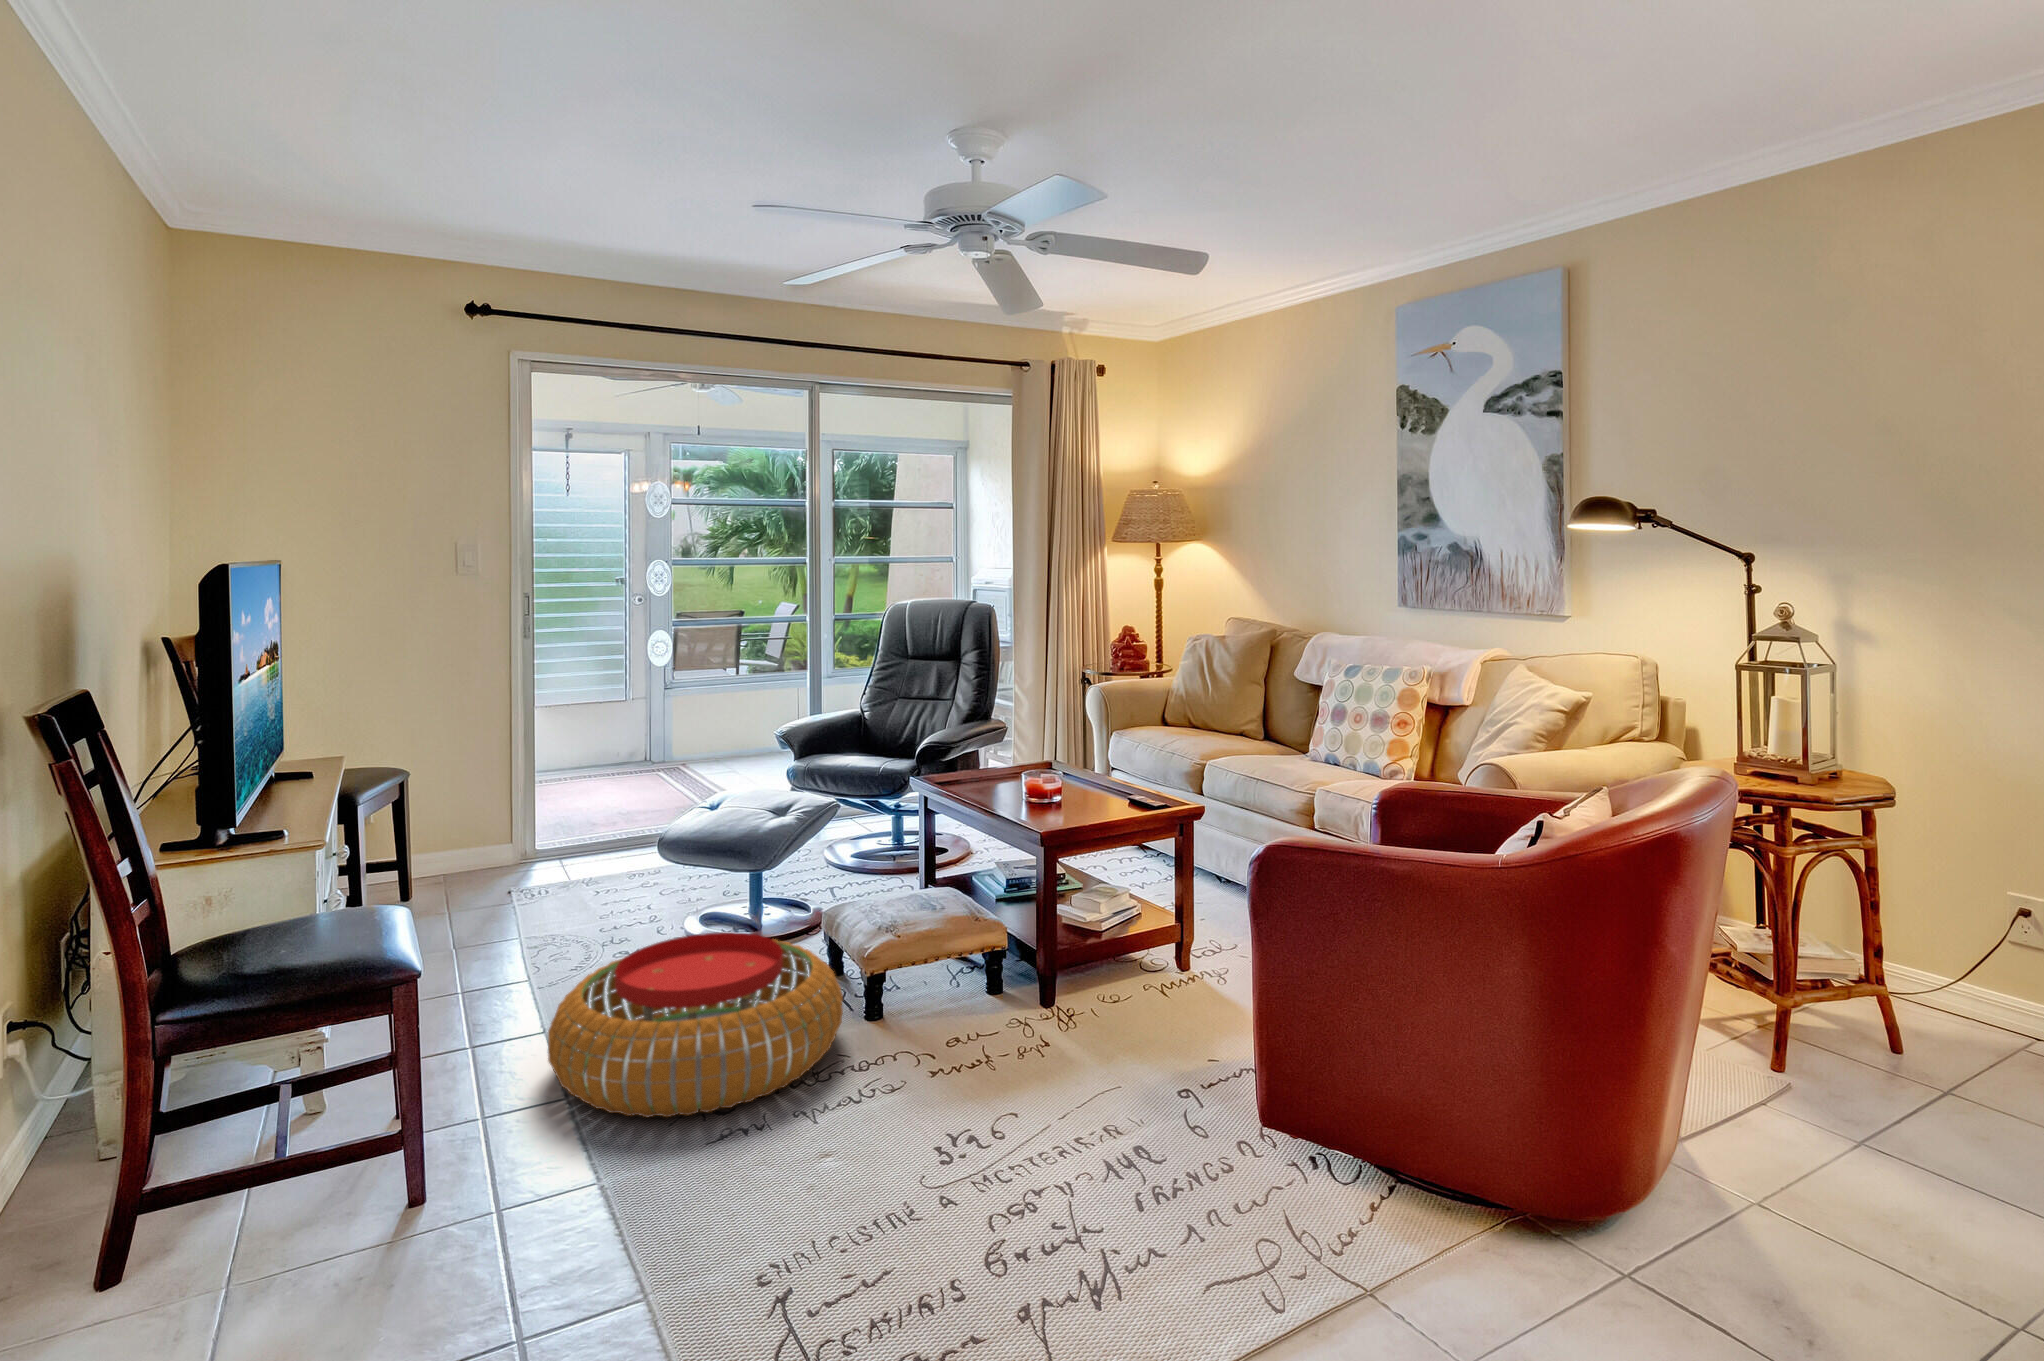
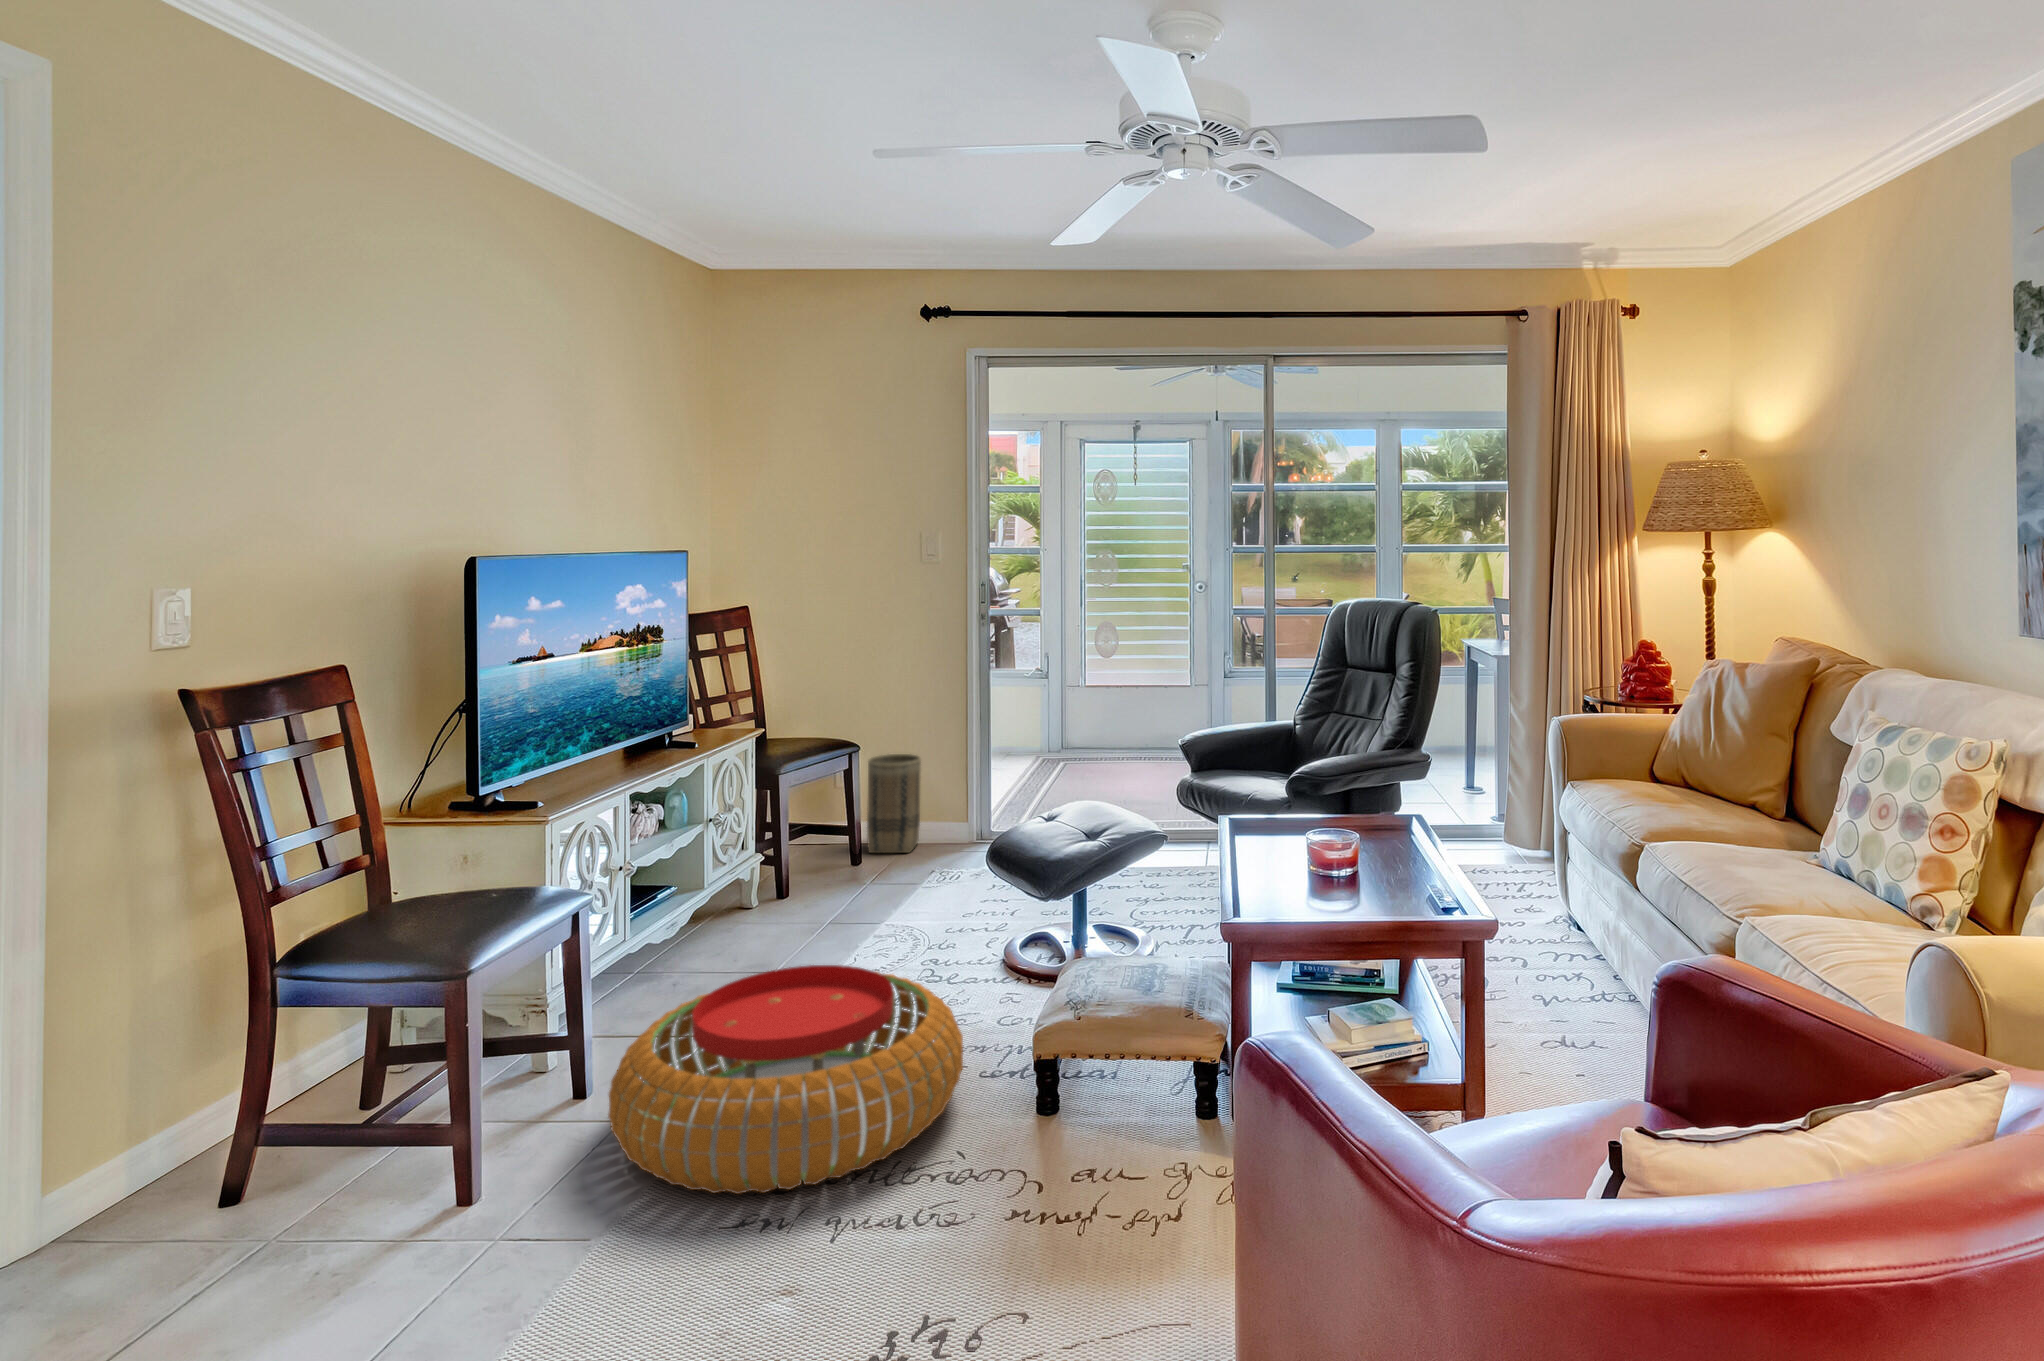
basket: none [452,780,509,882] -> present [867,754,921,853]

